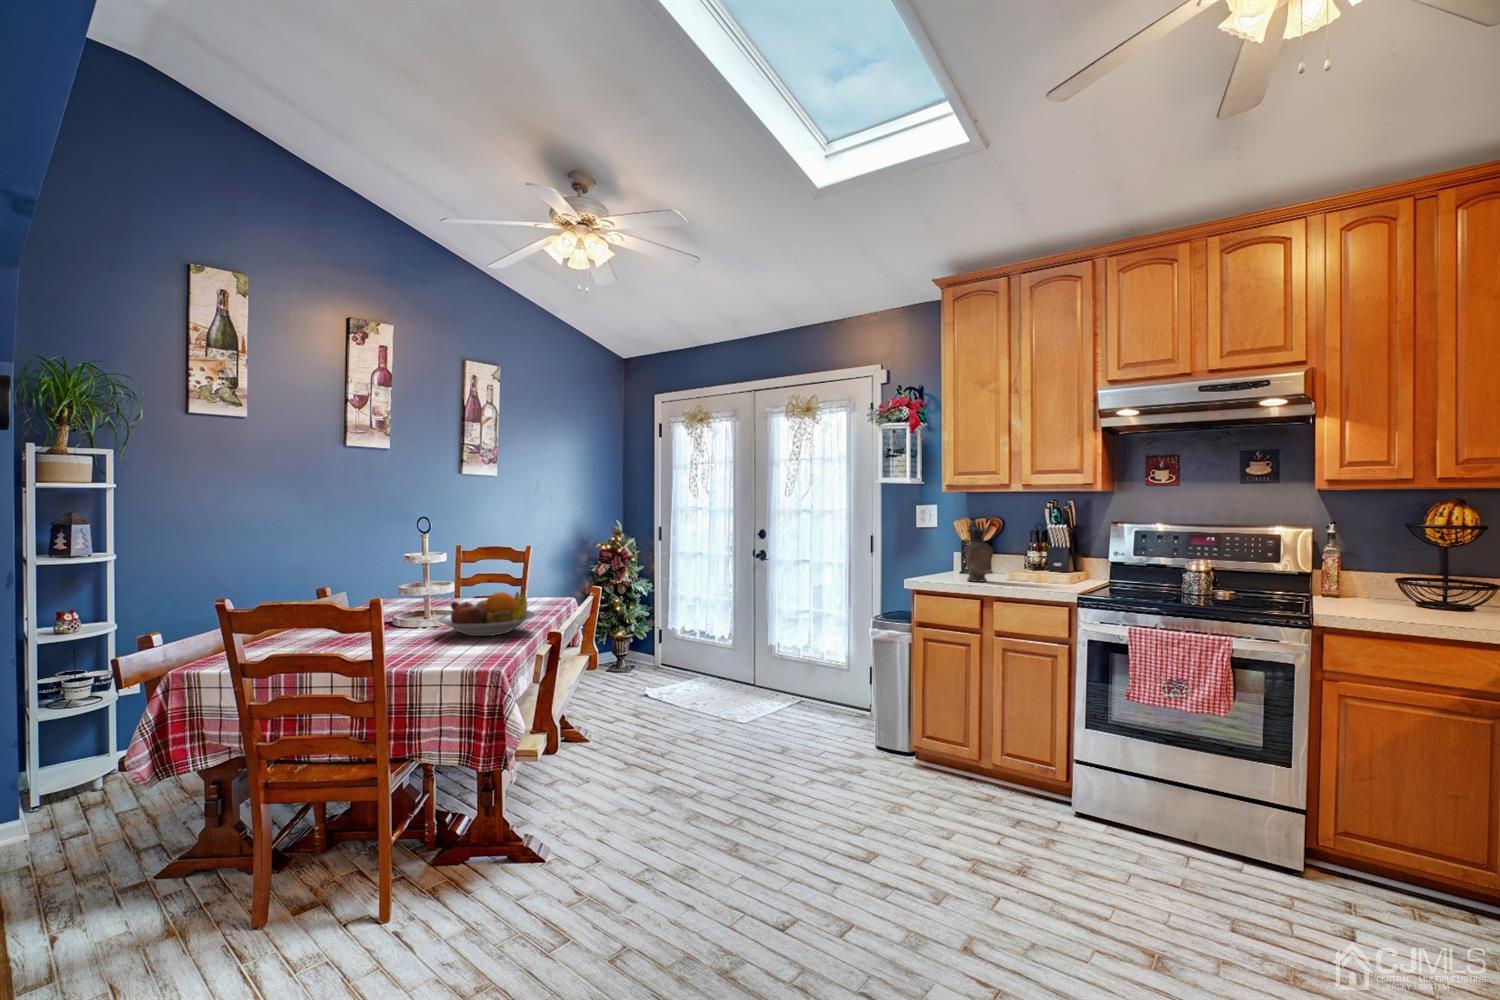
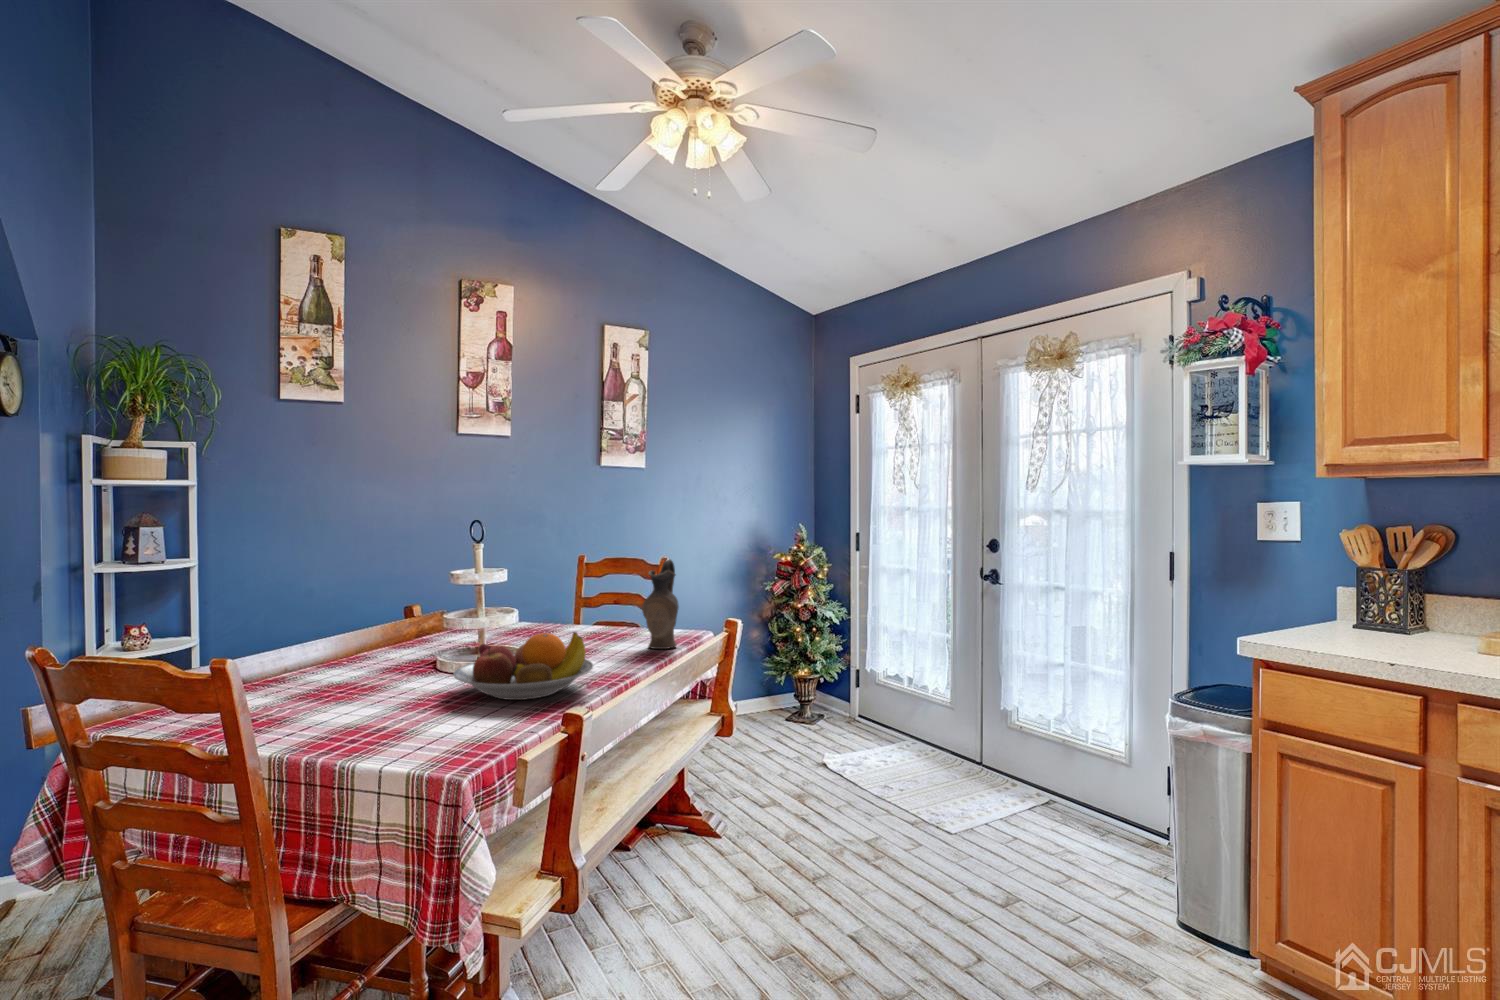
ceramic pitcher: present [965,520,993,582] -> present [642,559,679,649]

